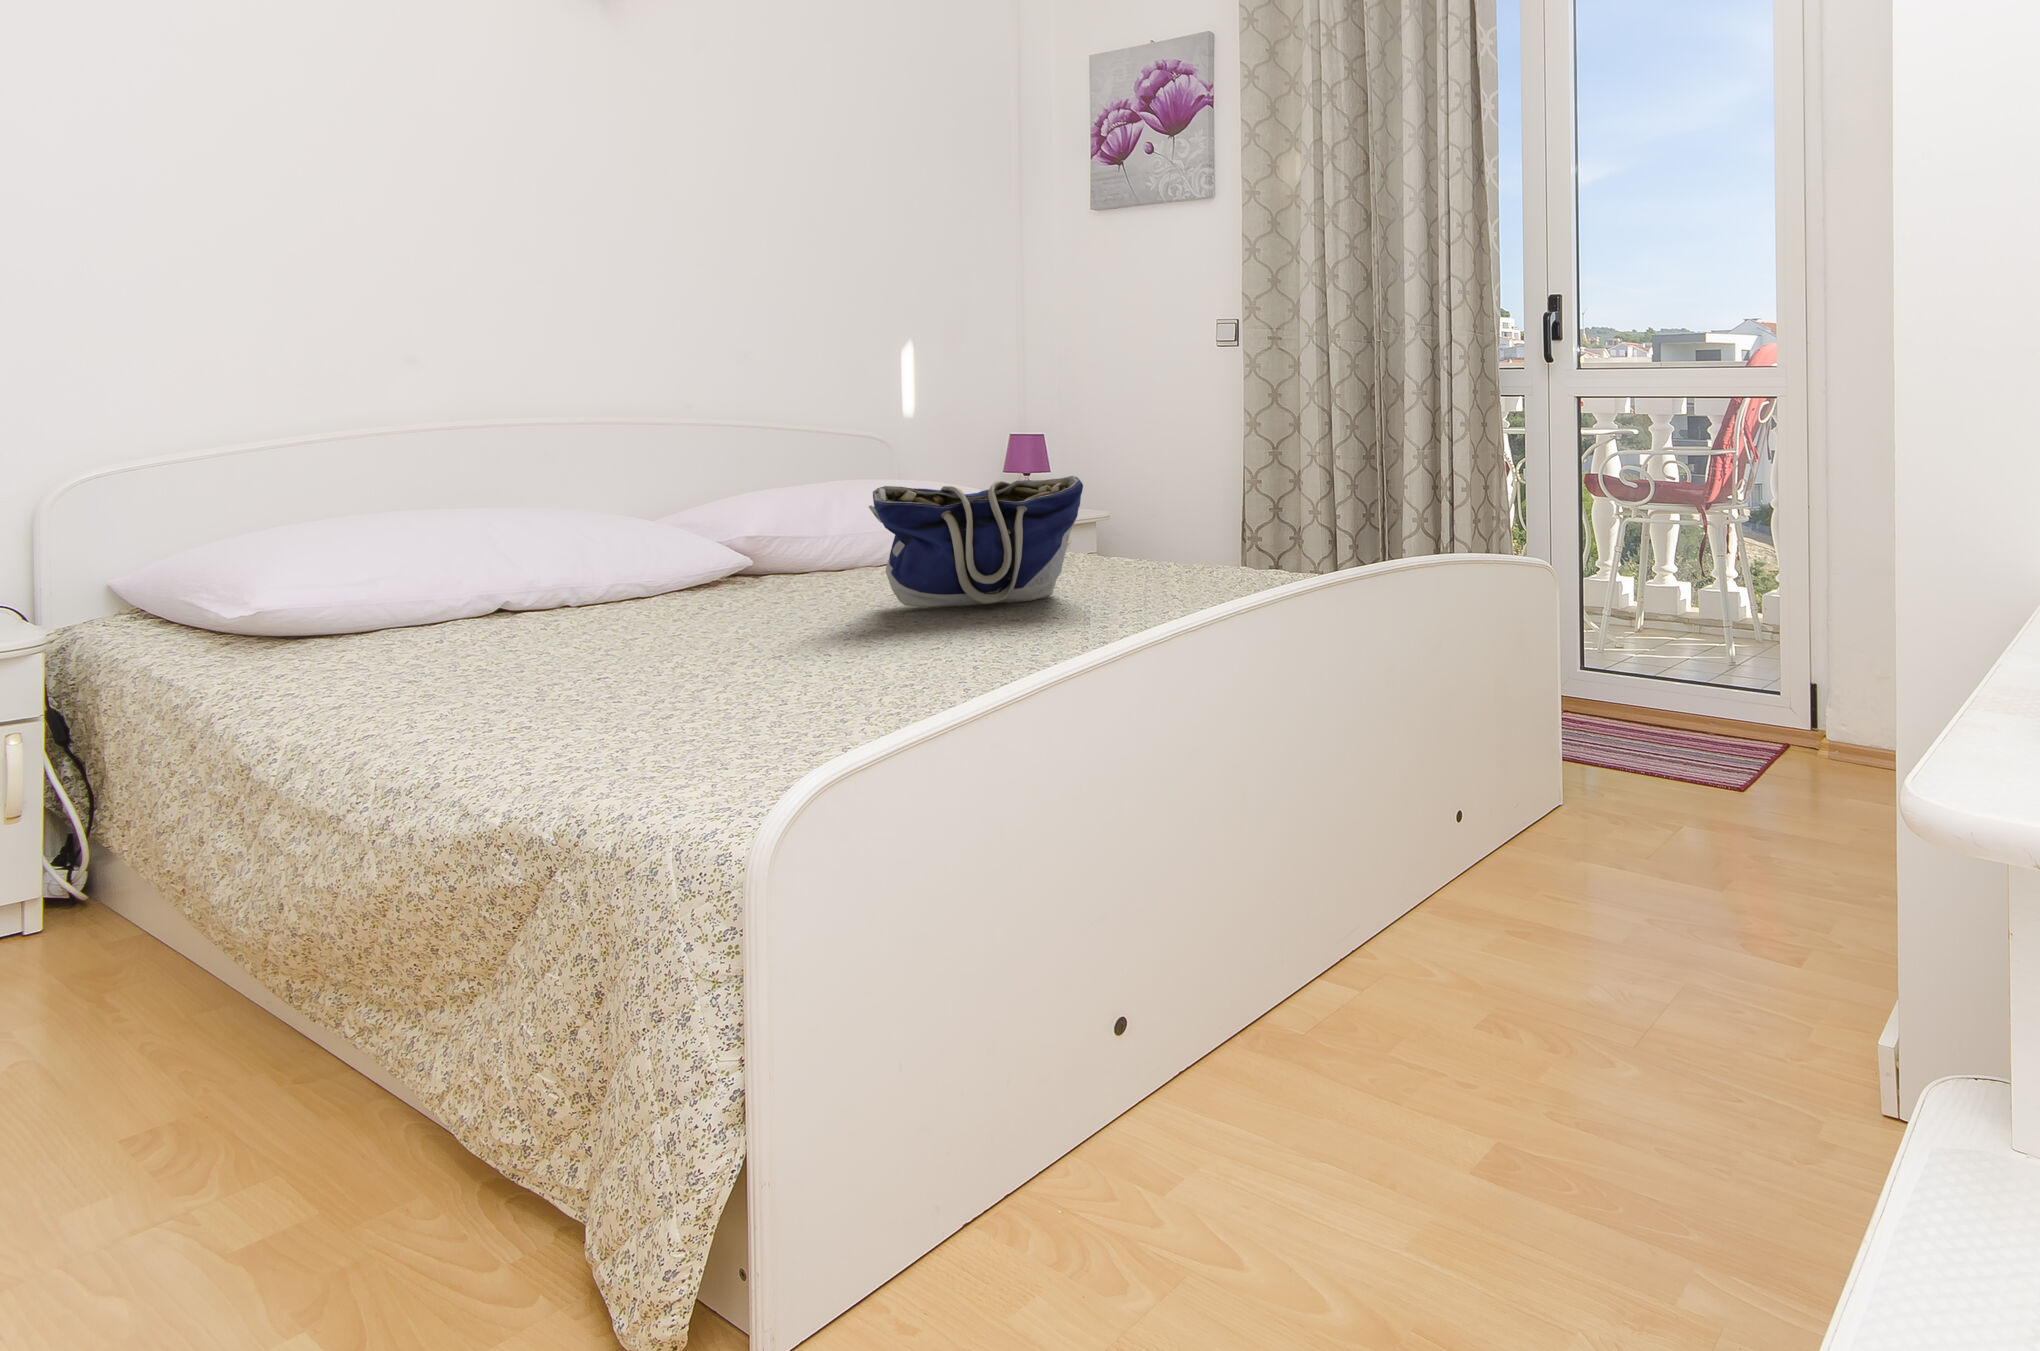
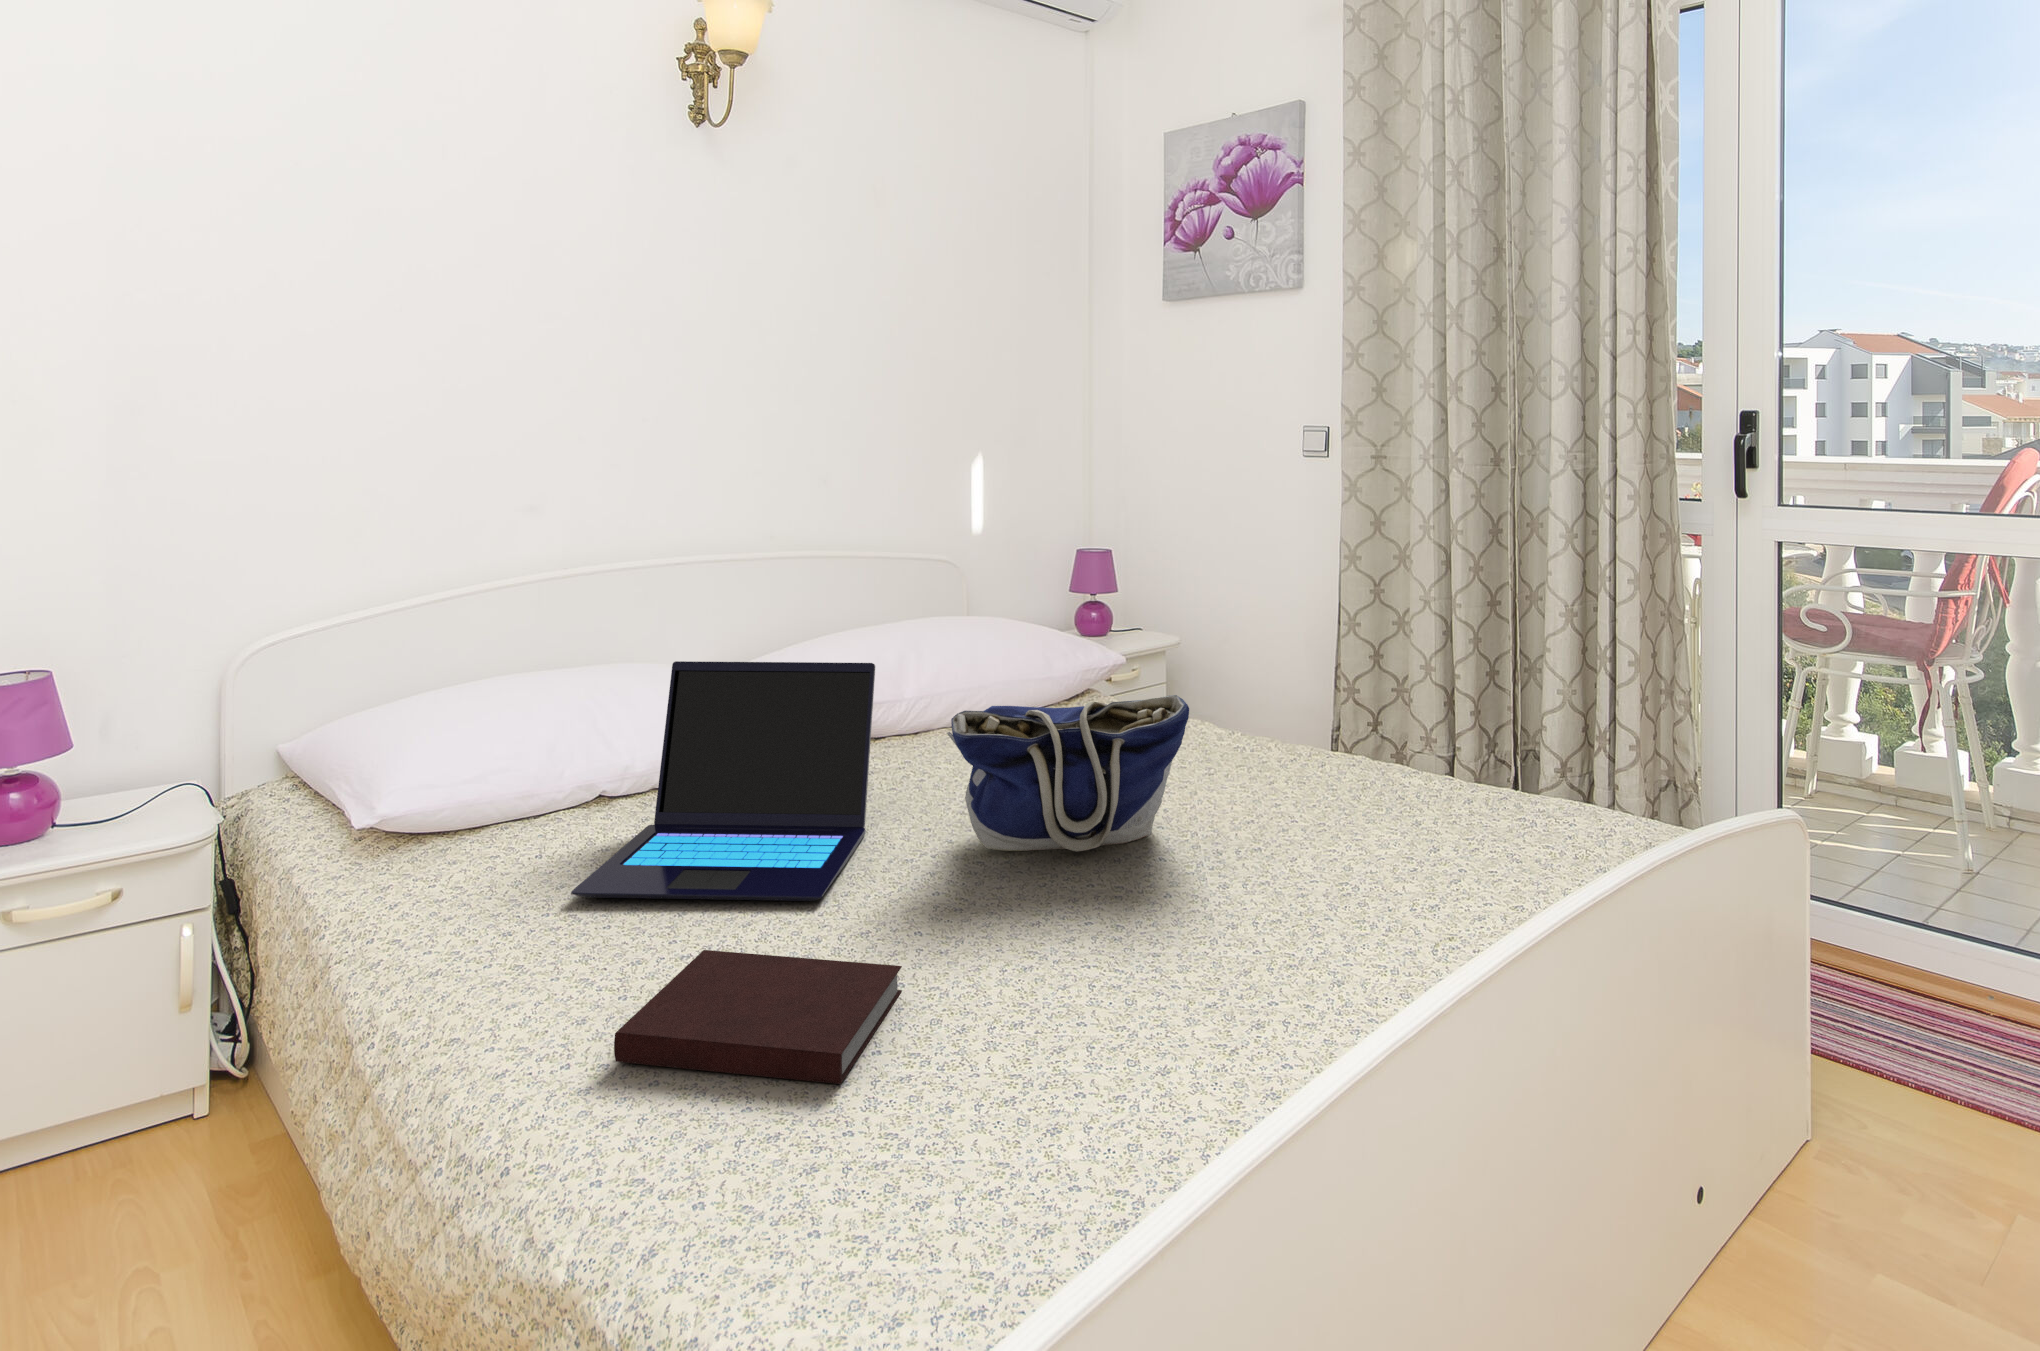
laptop: none [504,467,799,647] -> present [571,661,875,901]
notebook: none [576,643,832,701] -> present [614,950,902,1084]

